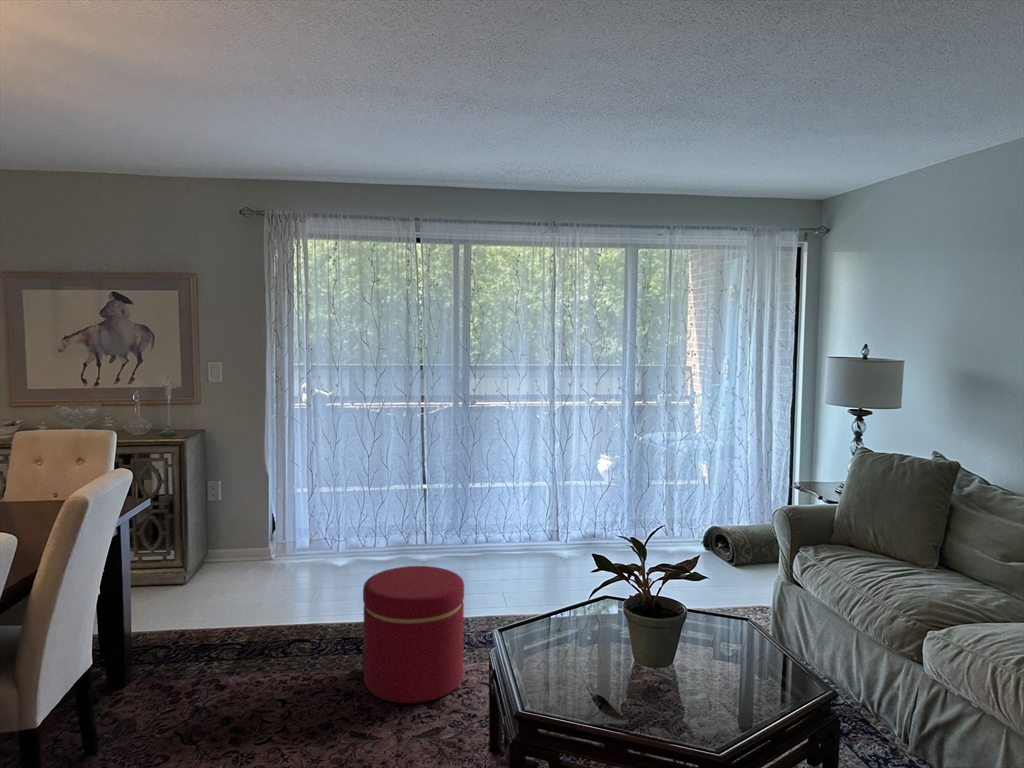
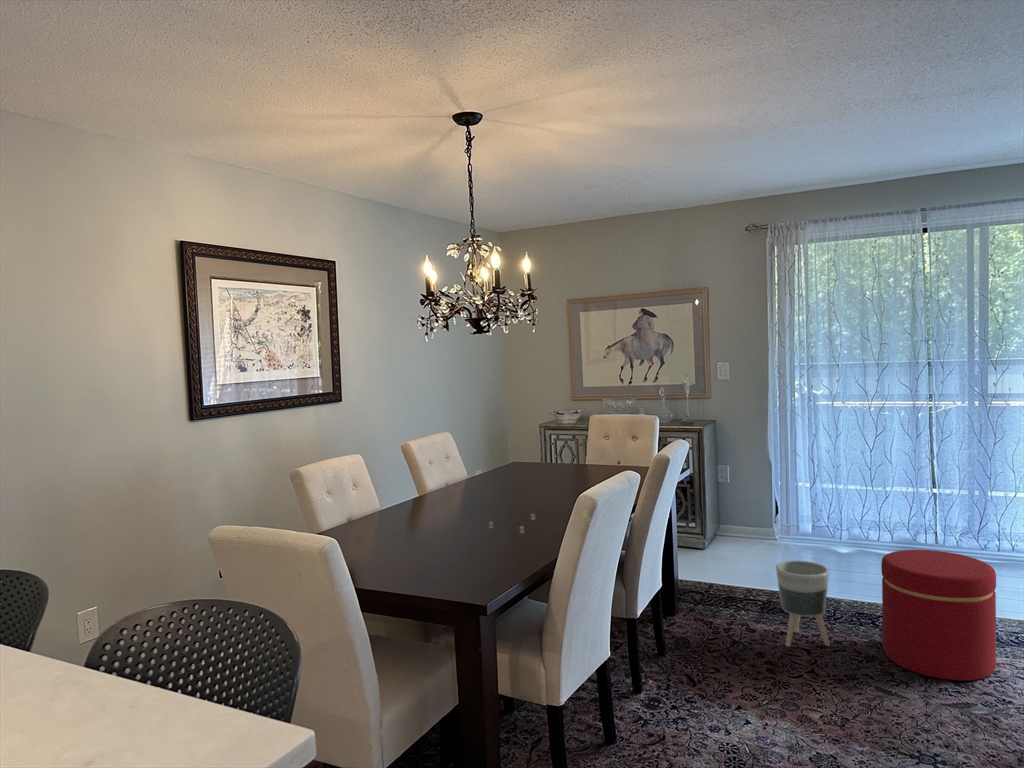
planter: none [251,597,310,703] -> present [776,561,830,647]

